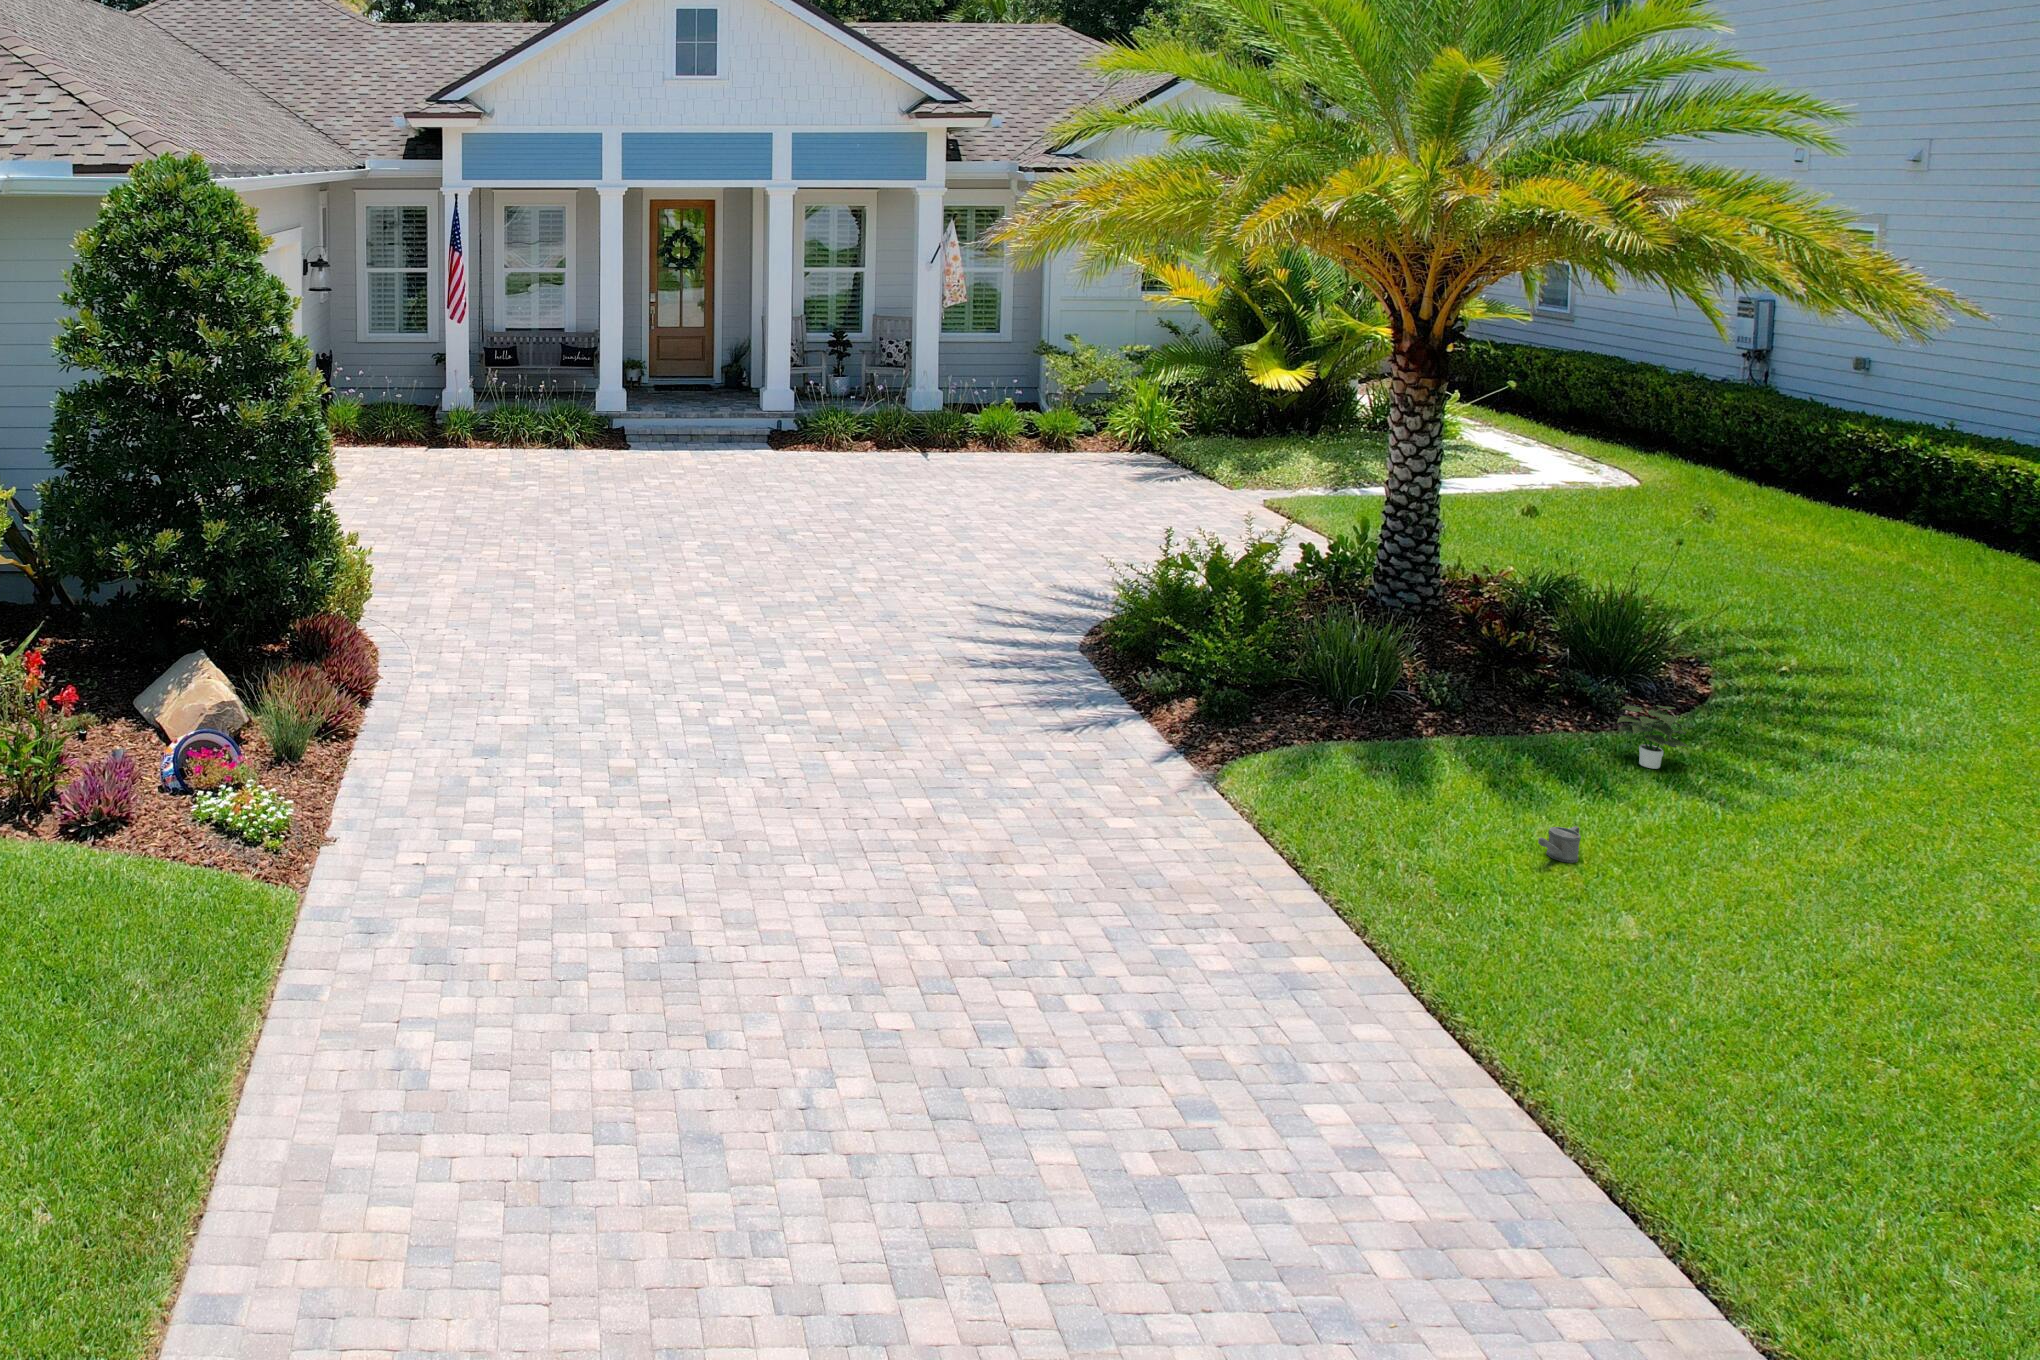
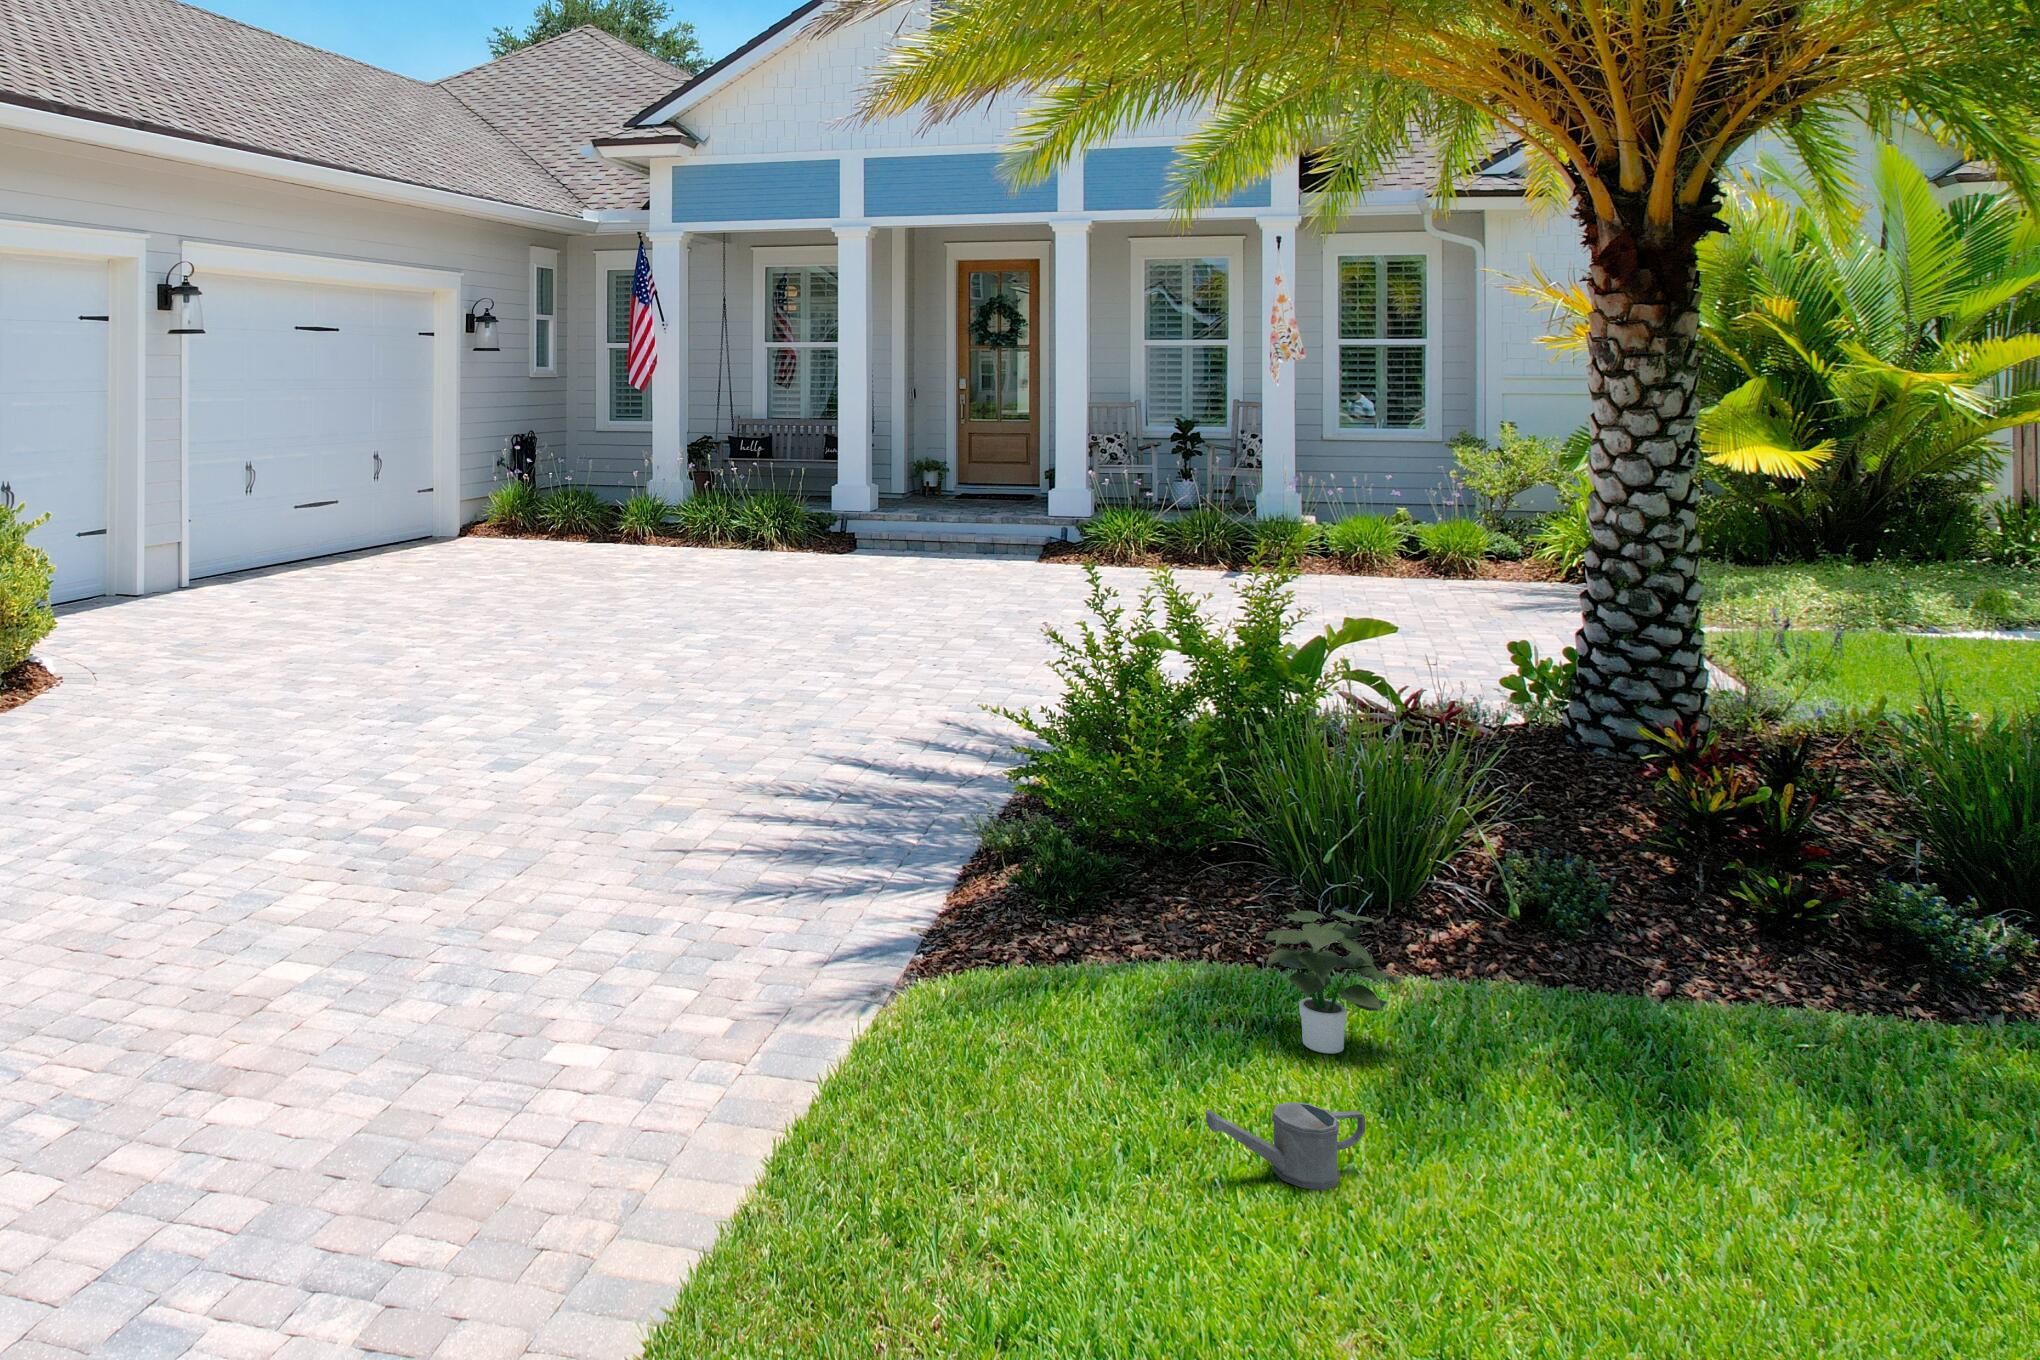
potted plant: present [1617,705,1689,769] -> present [1262,910,1404,1054]

